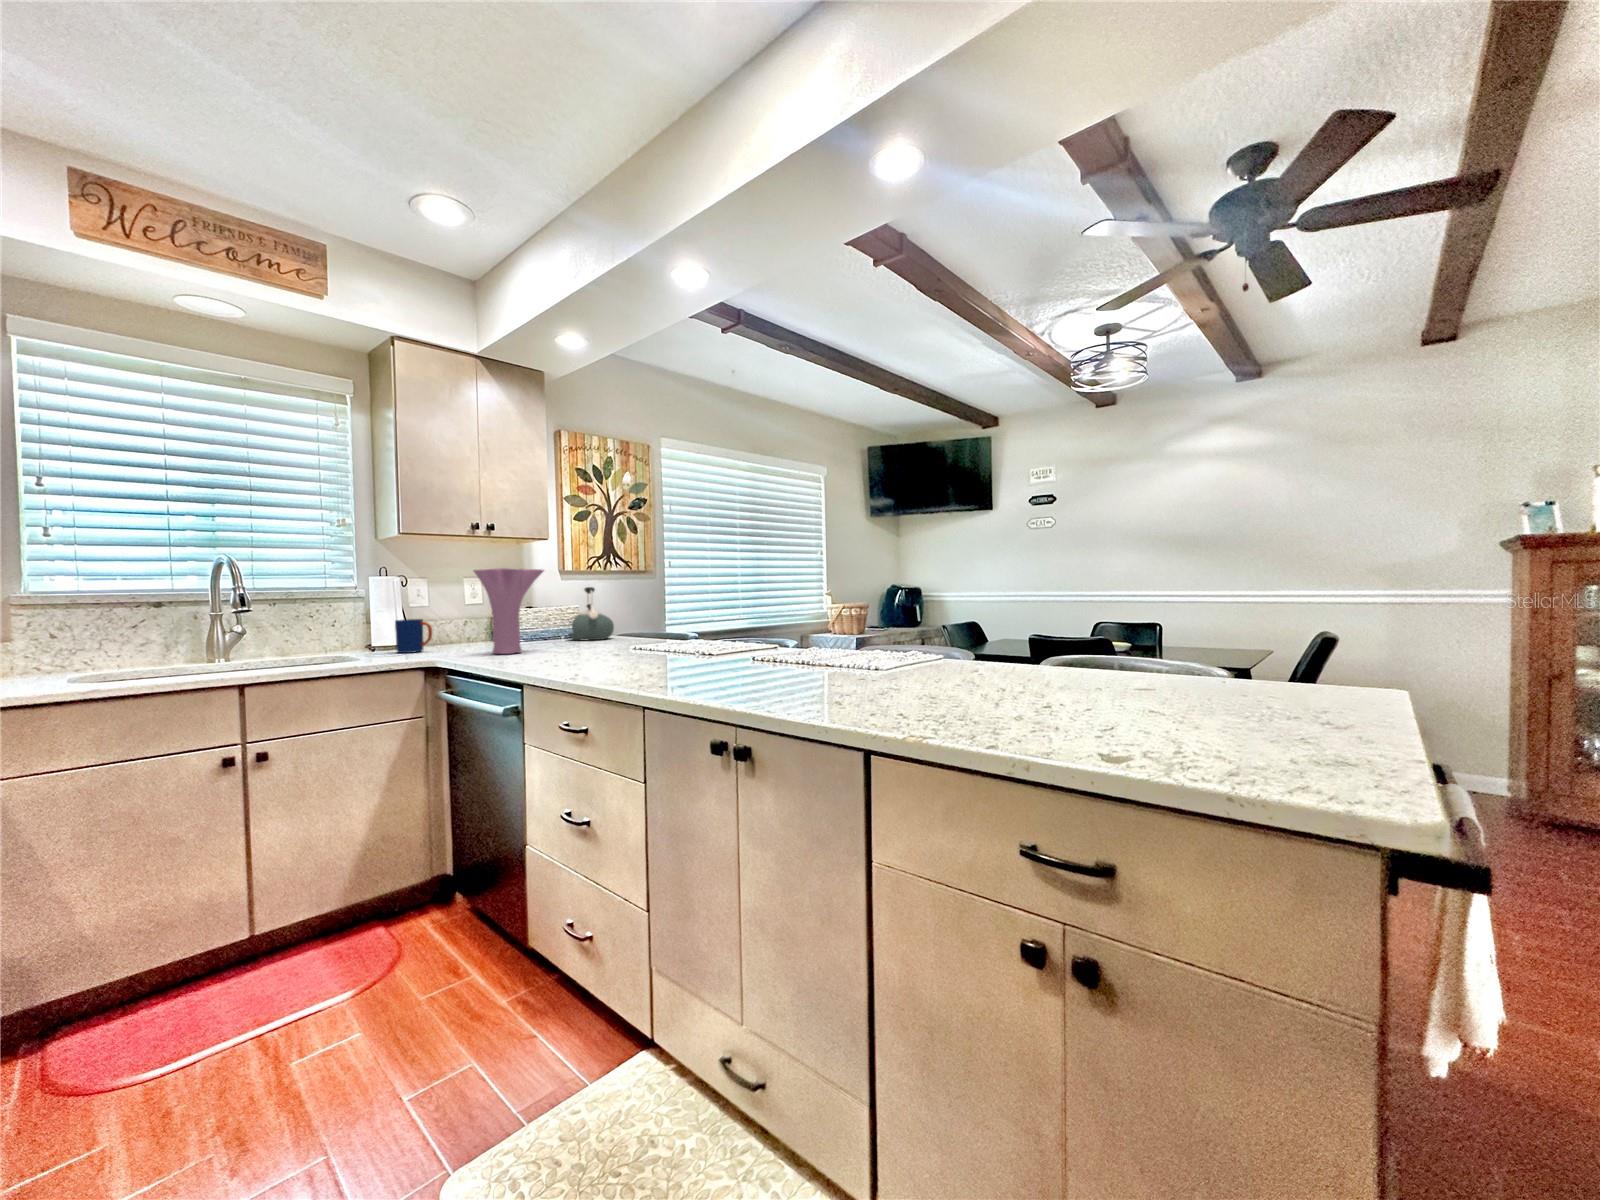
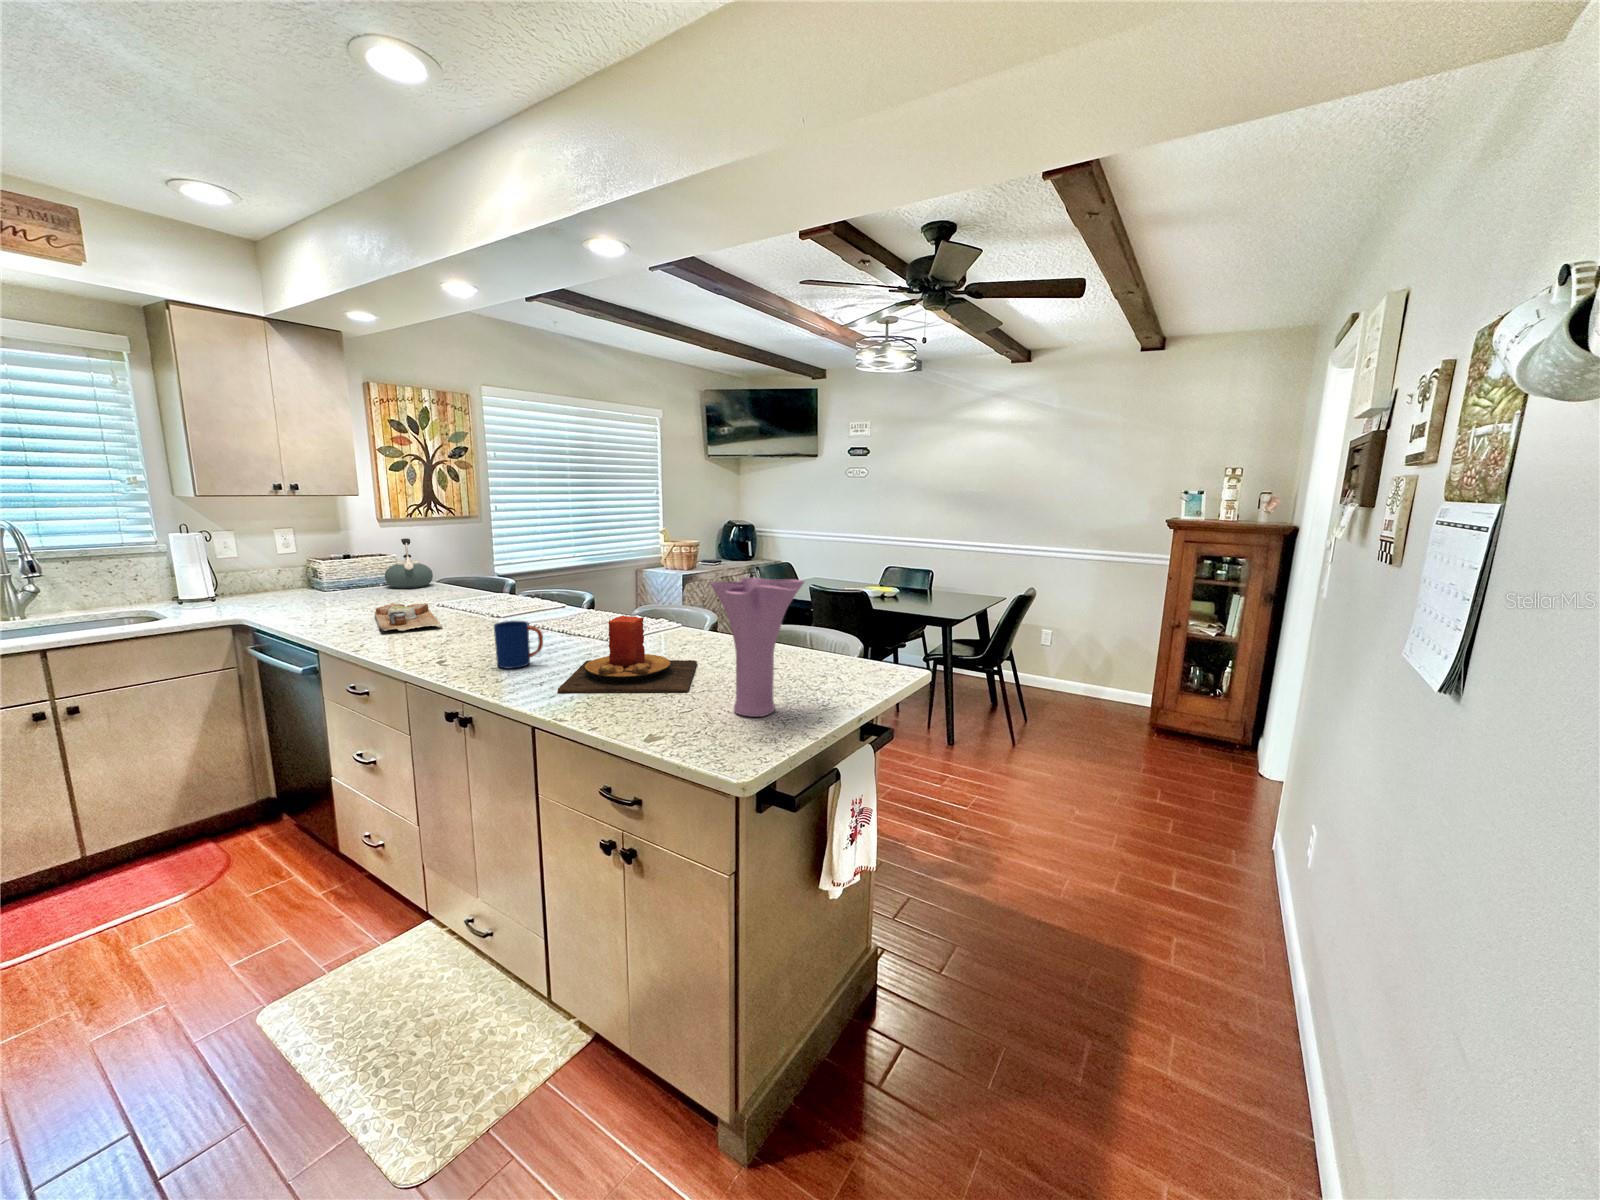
vase: present [474,568,544,654] -> present [710,578,804,717]
candle: none [876,607,1078,708] -> present [558,615,697,693]
mug: present [395,619,432,653] -> present [494,621,543,669]
cutting board: none [573,640,658,665] -> present [374,603,442,632]

